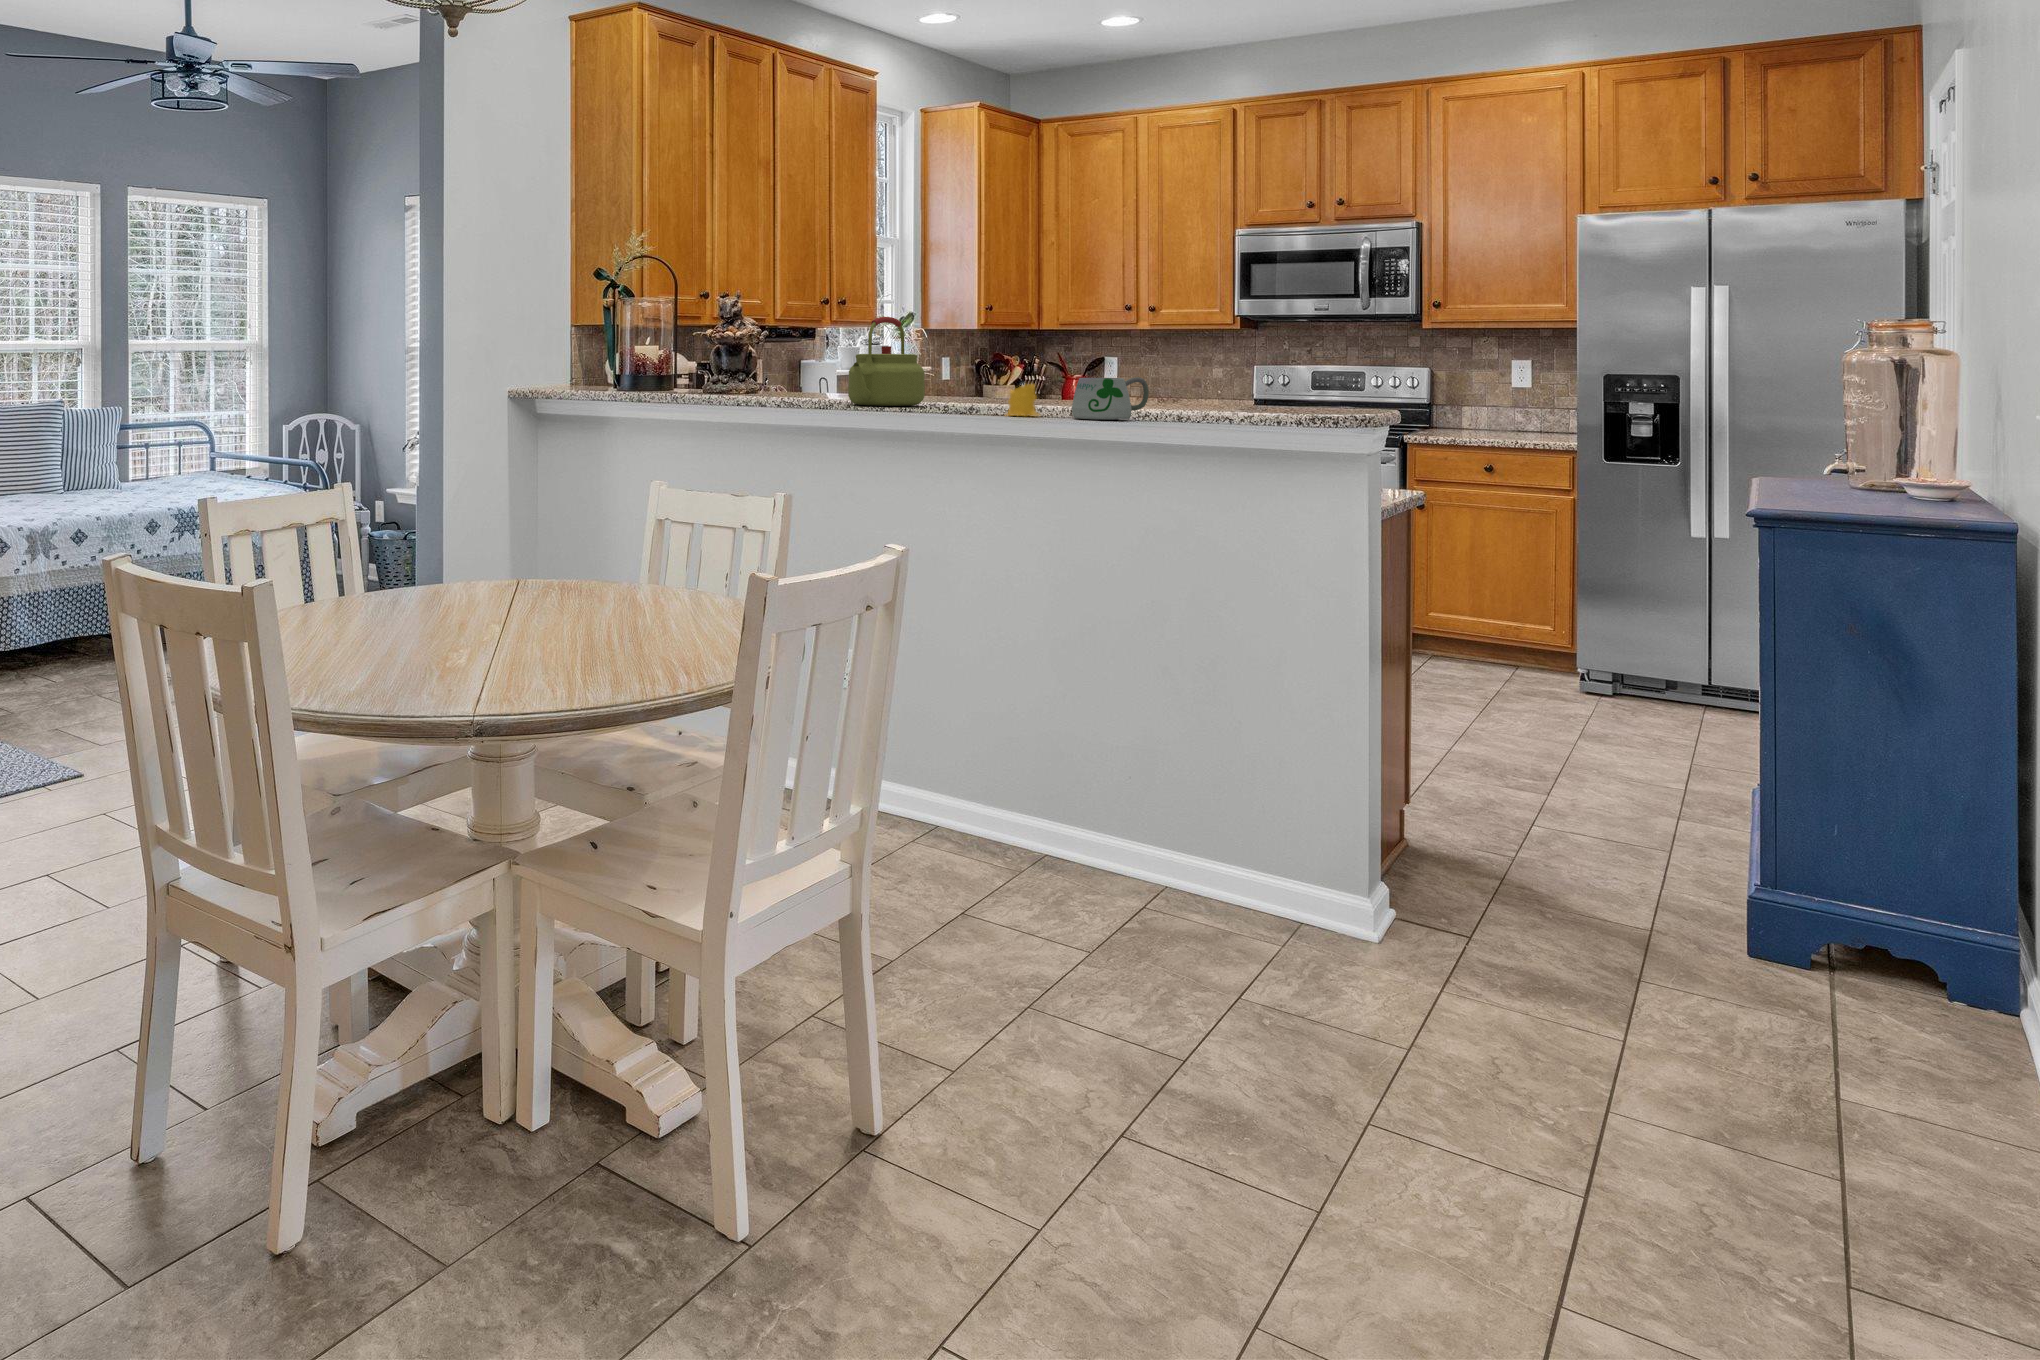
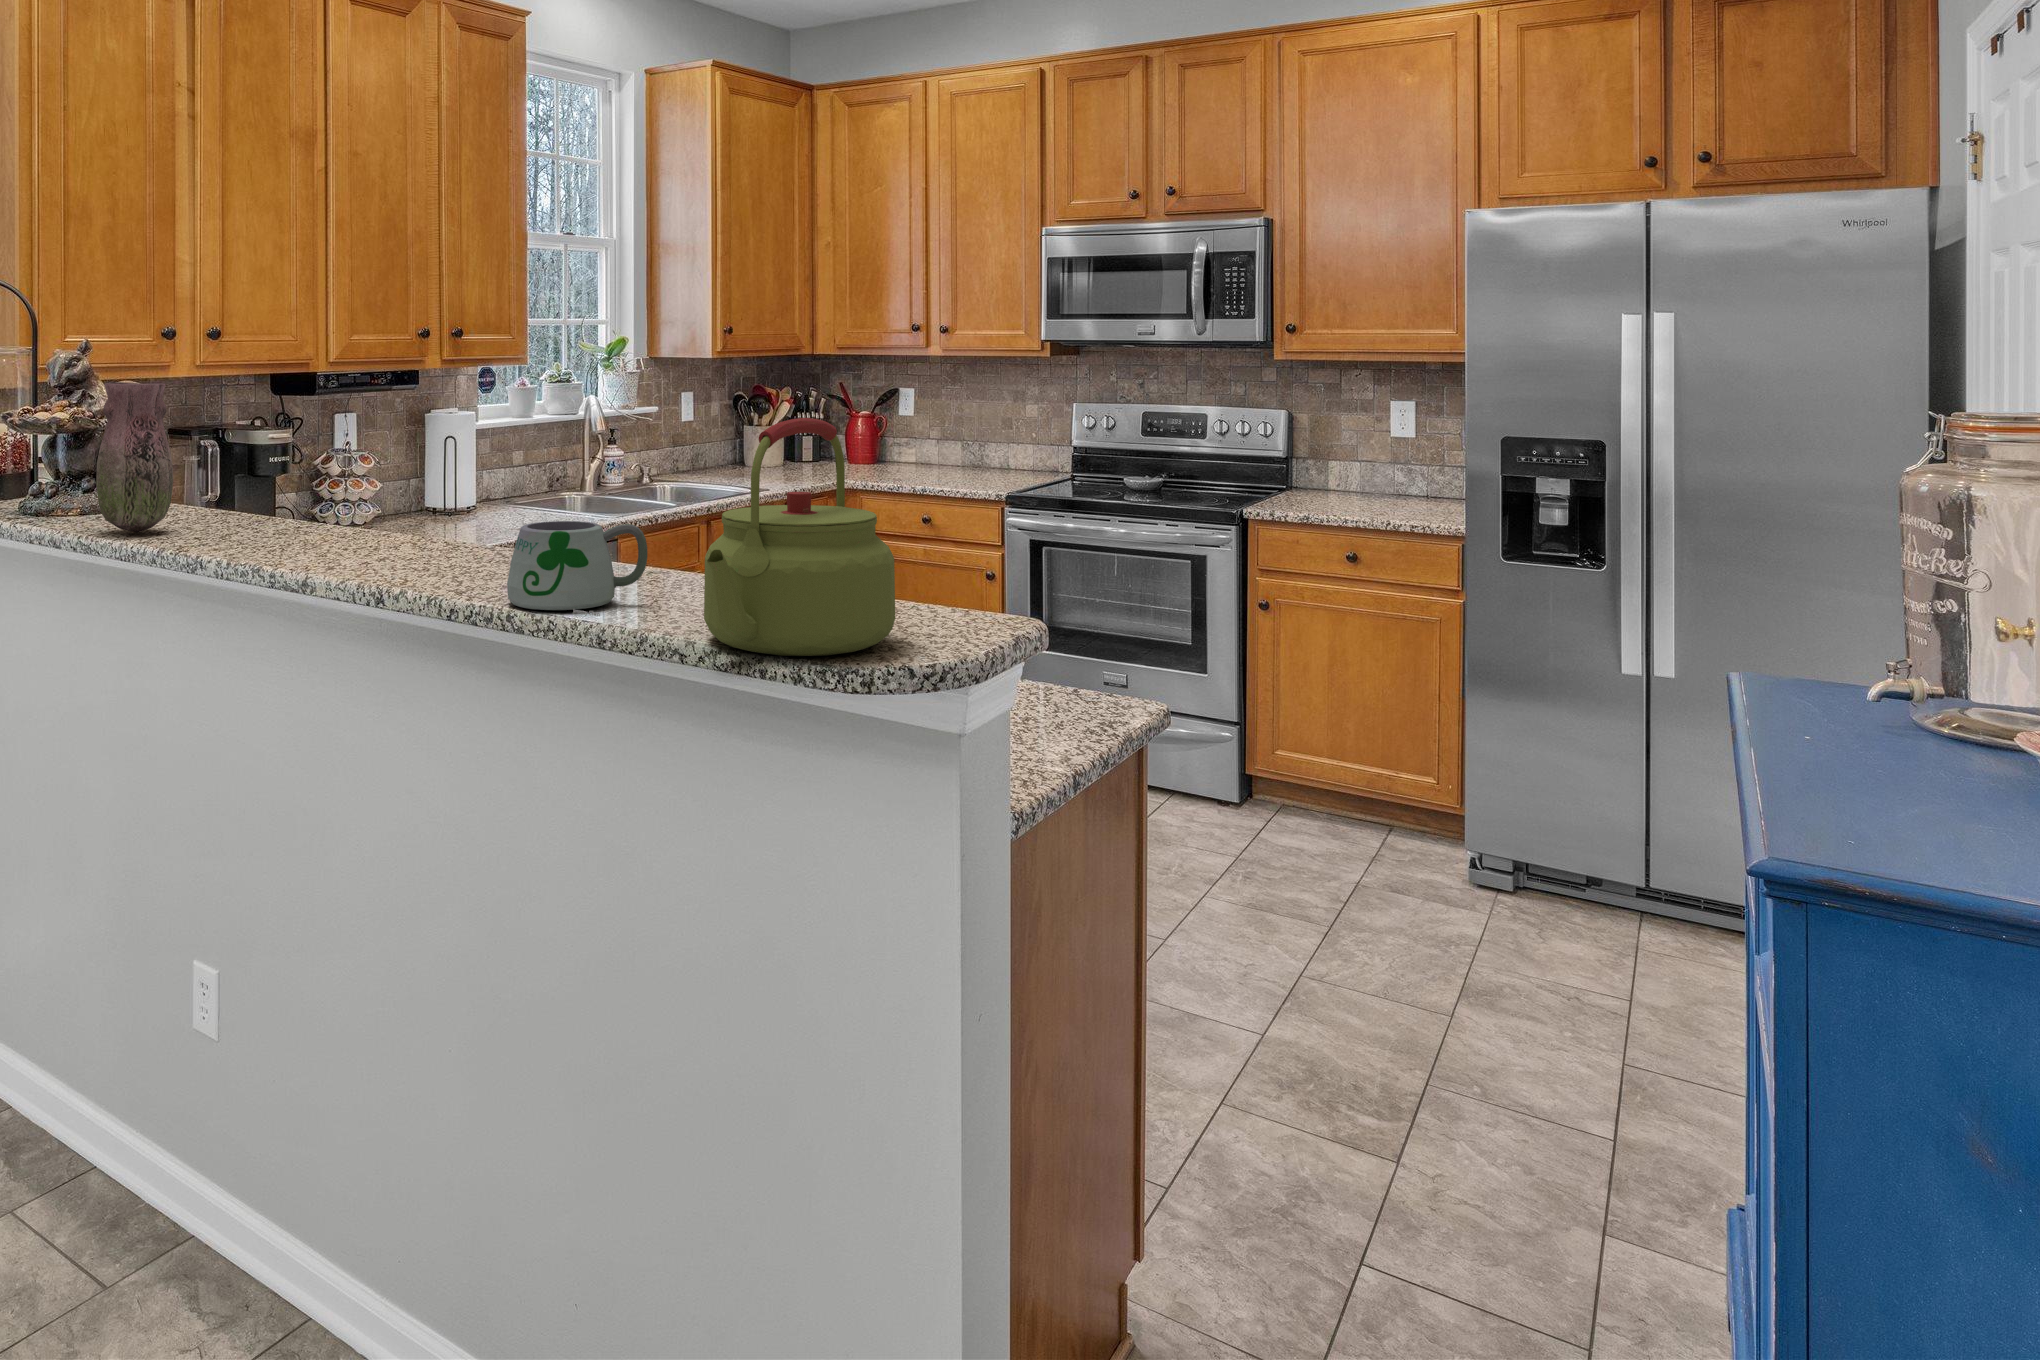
vase: none [754,314,797,403] -> present [96,382,173,533]
kettle: present [848,317,925,406] -> present [704,418,895,656]
candle: present [1007,384,1040,416] -> none [407,526,471,594]

